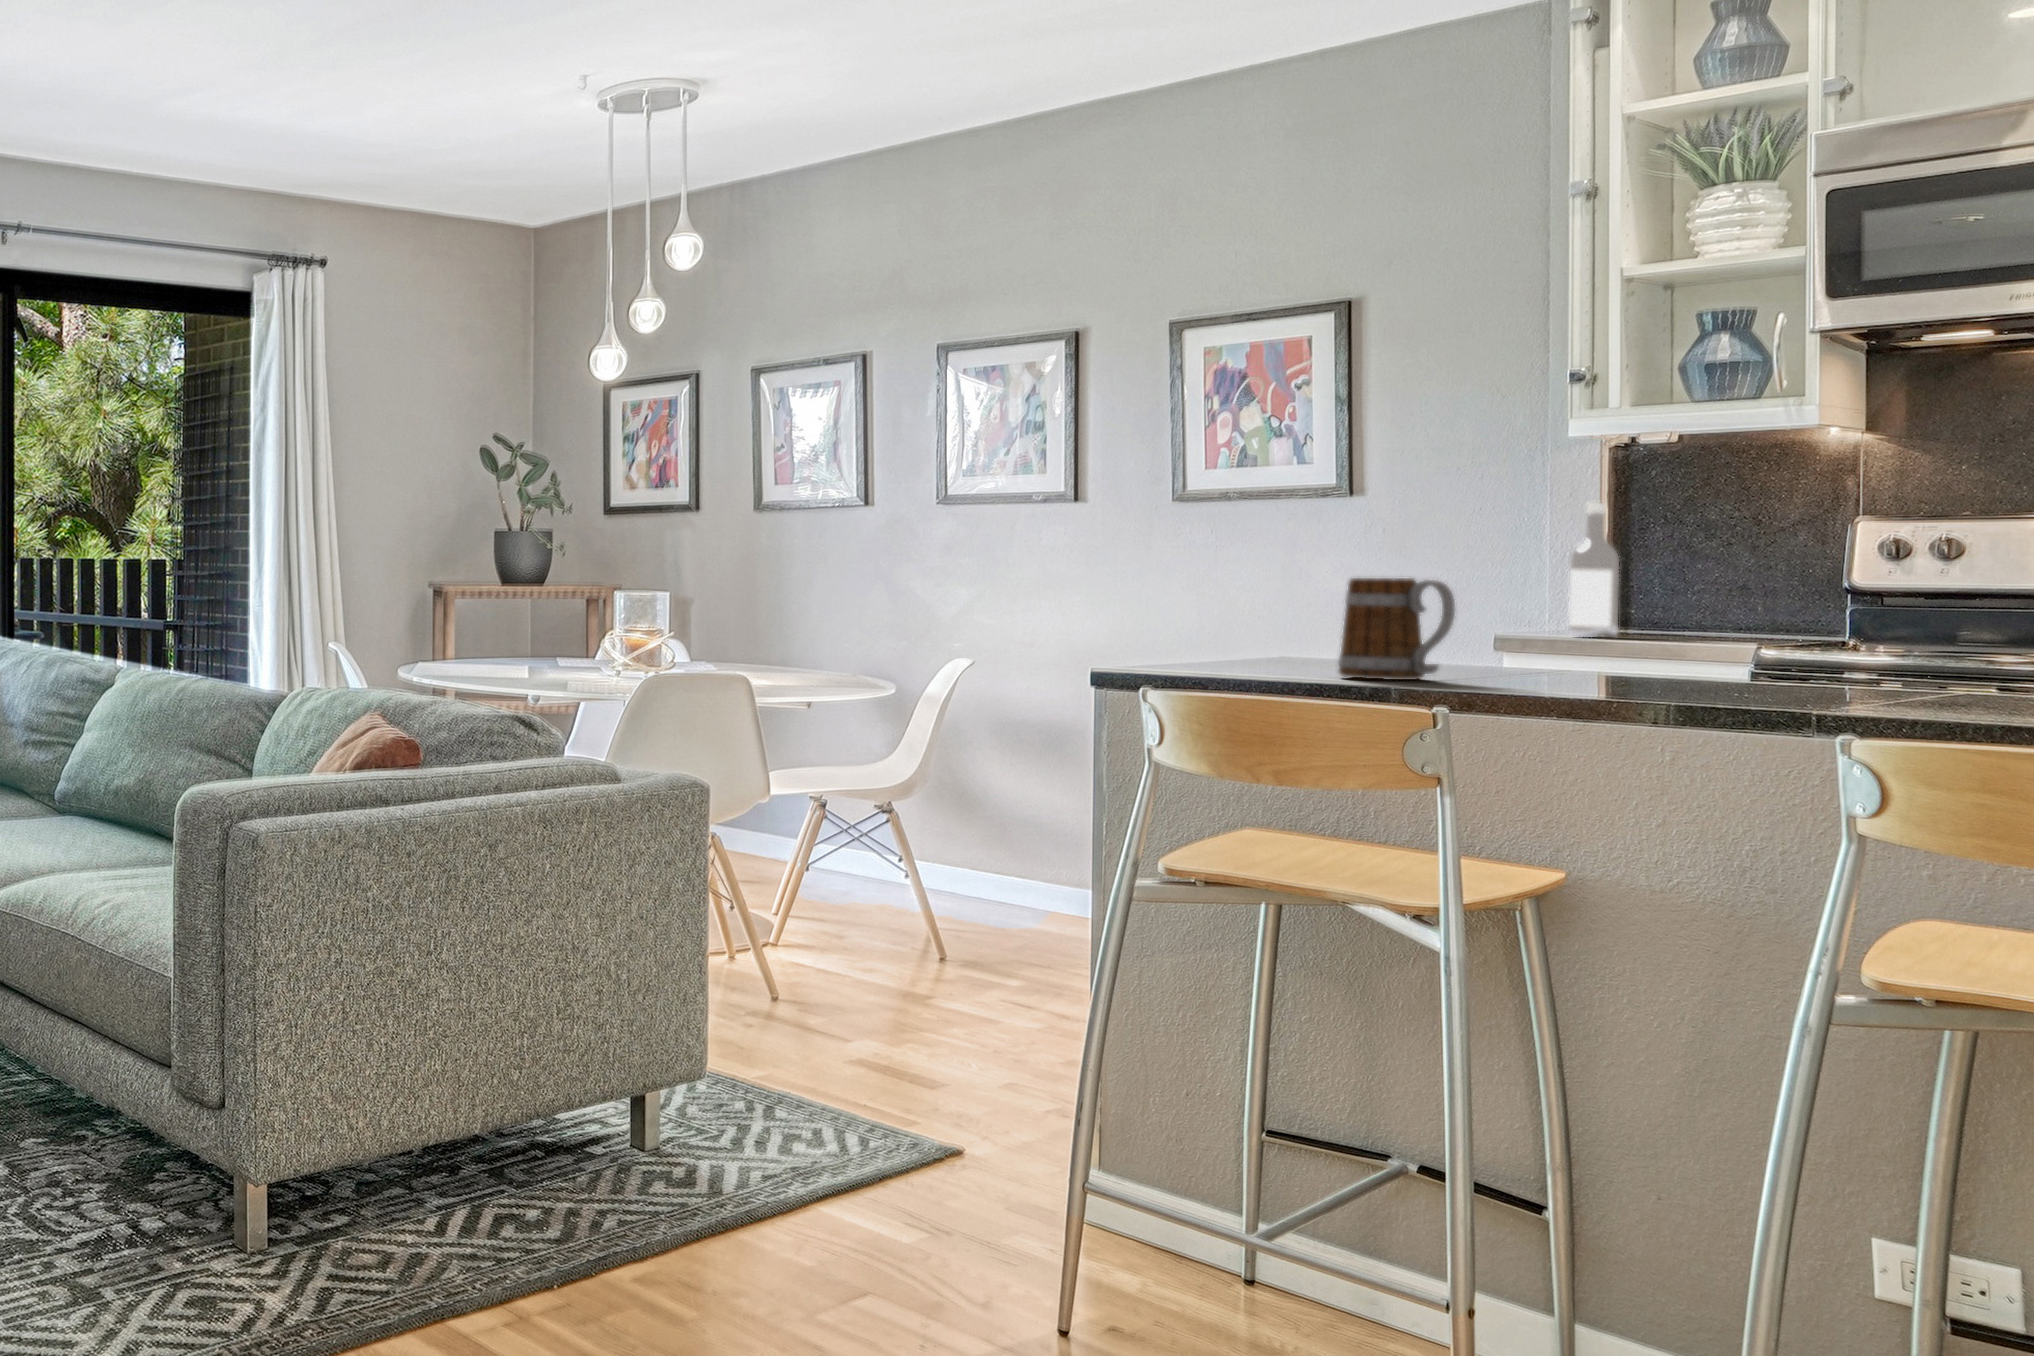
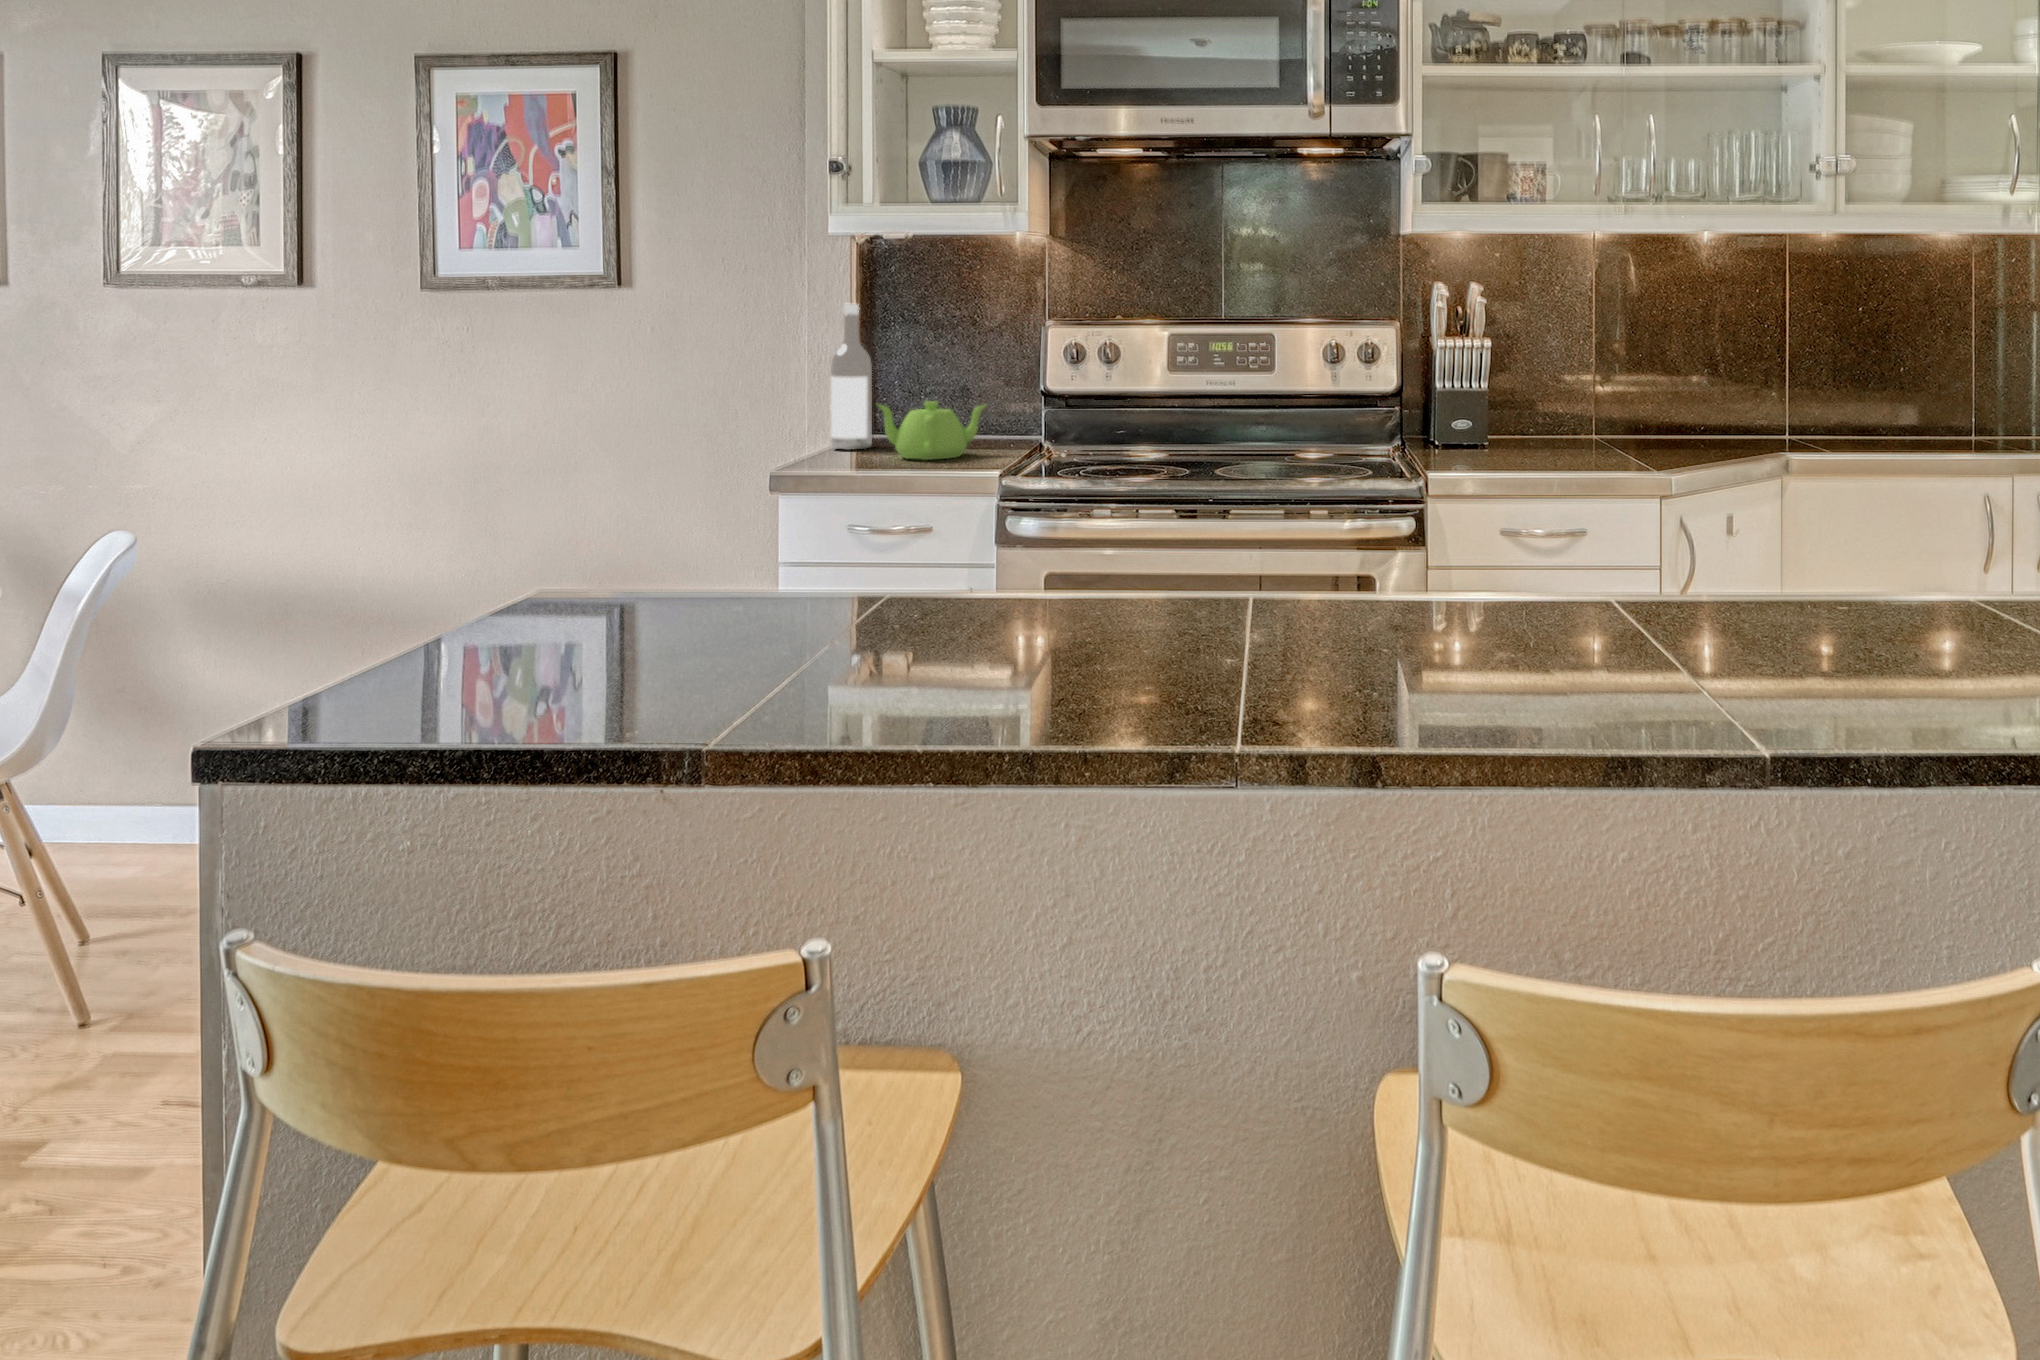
mug: present [1338,578,1455,680] -> none [659,515,830,706]
teapot: none [1614,590,1755,643] -> present [878,401,986,460]

